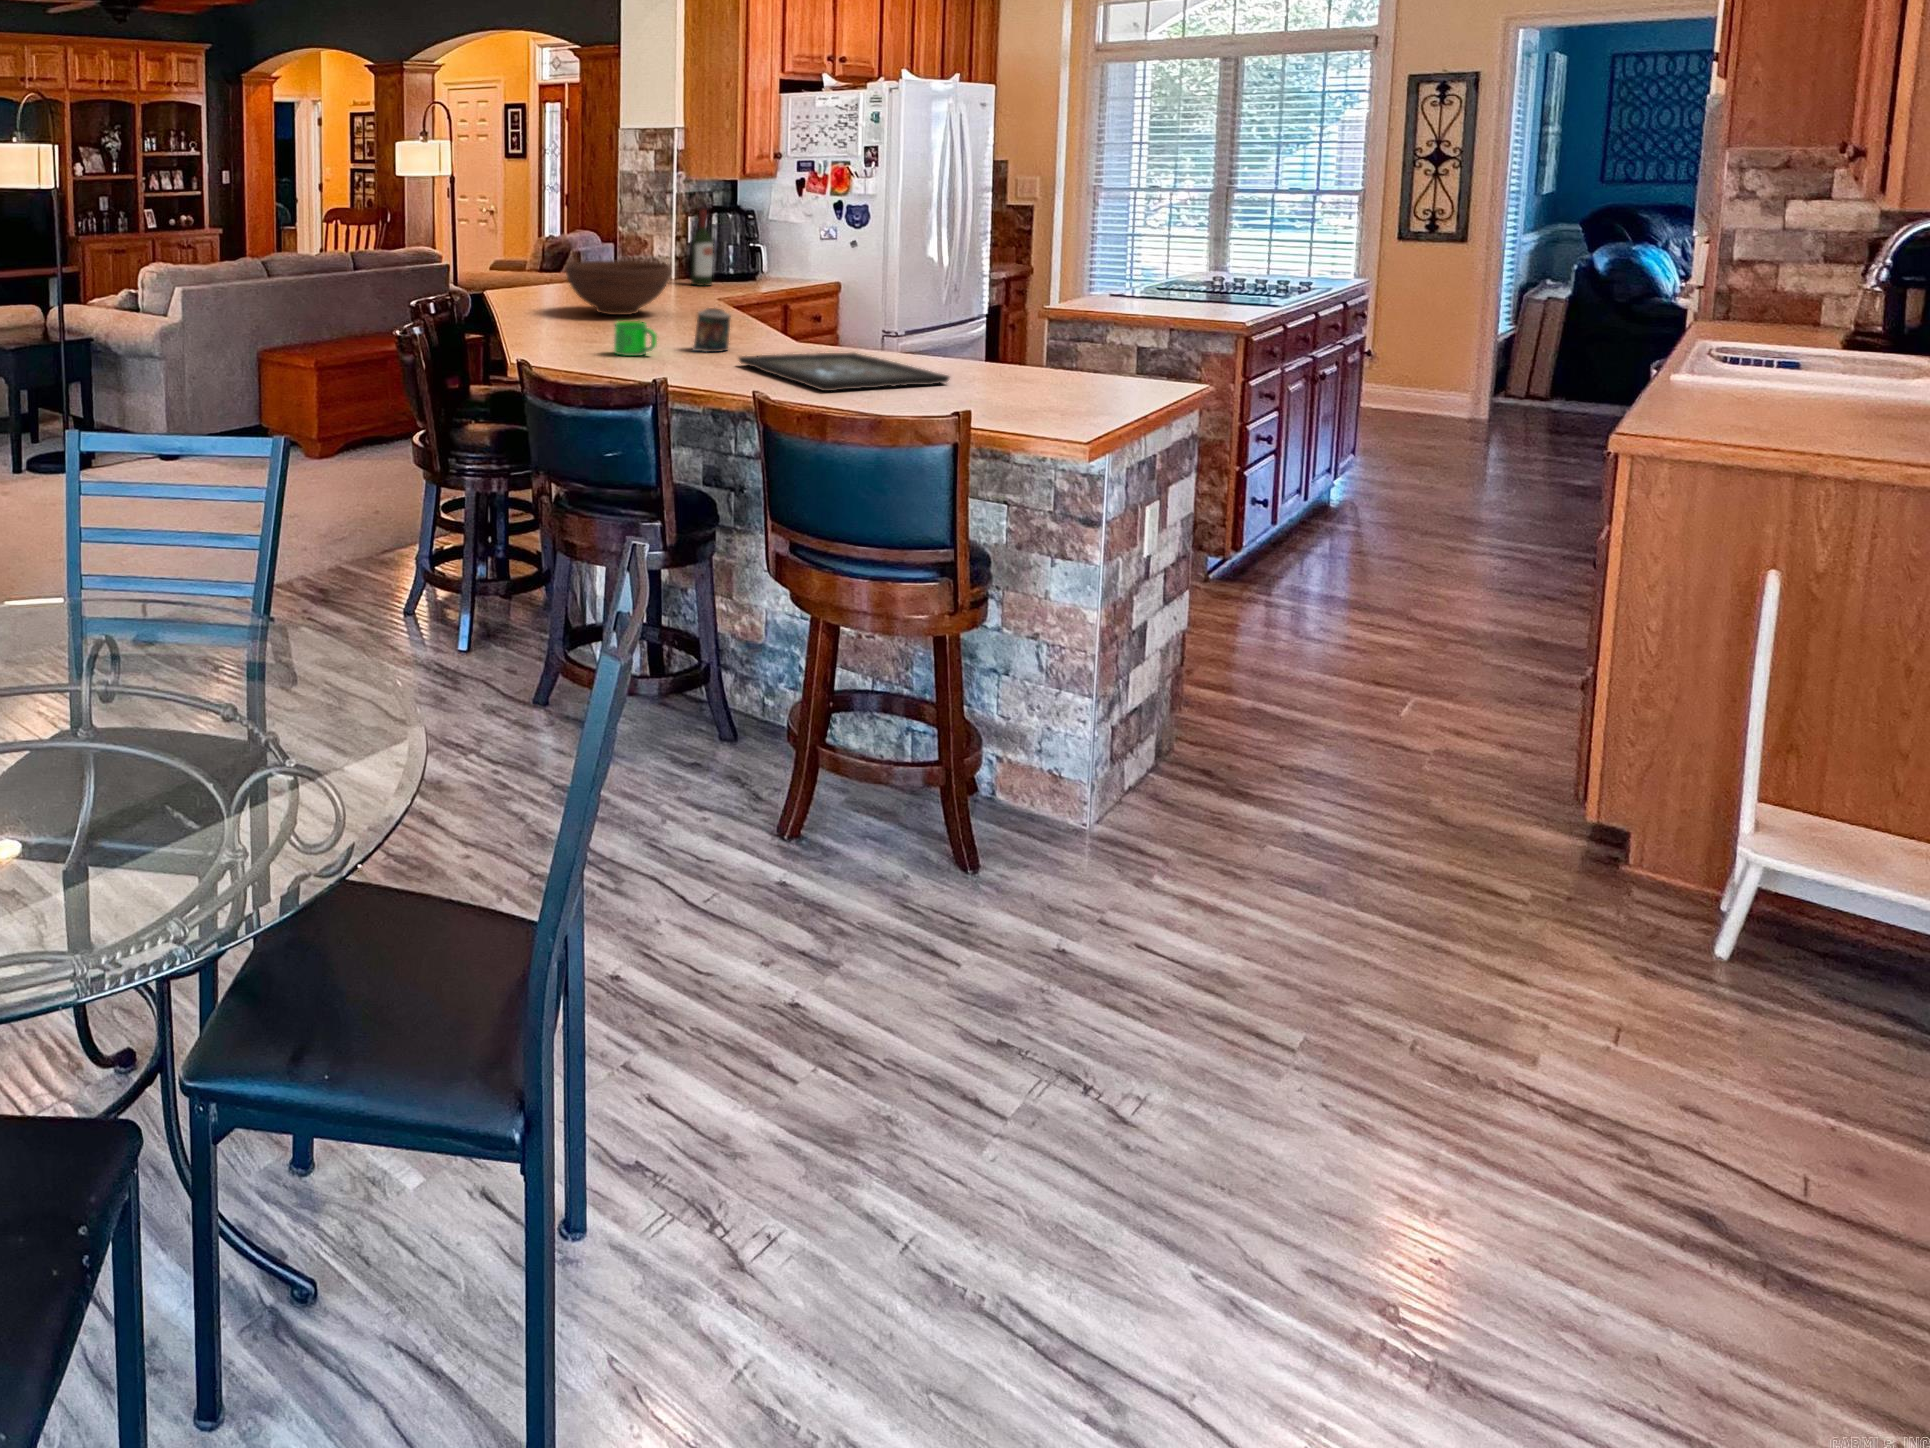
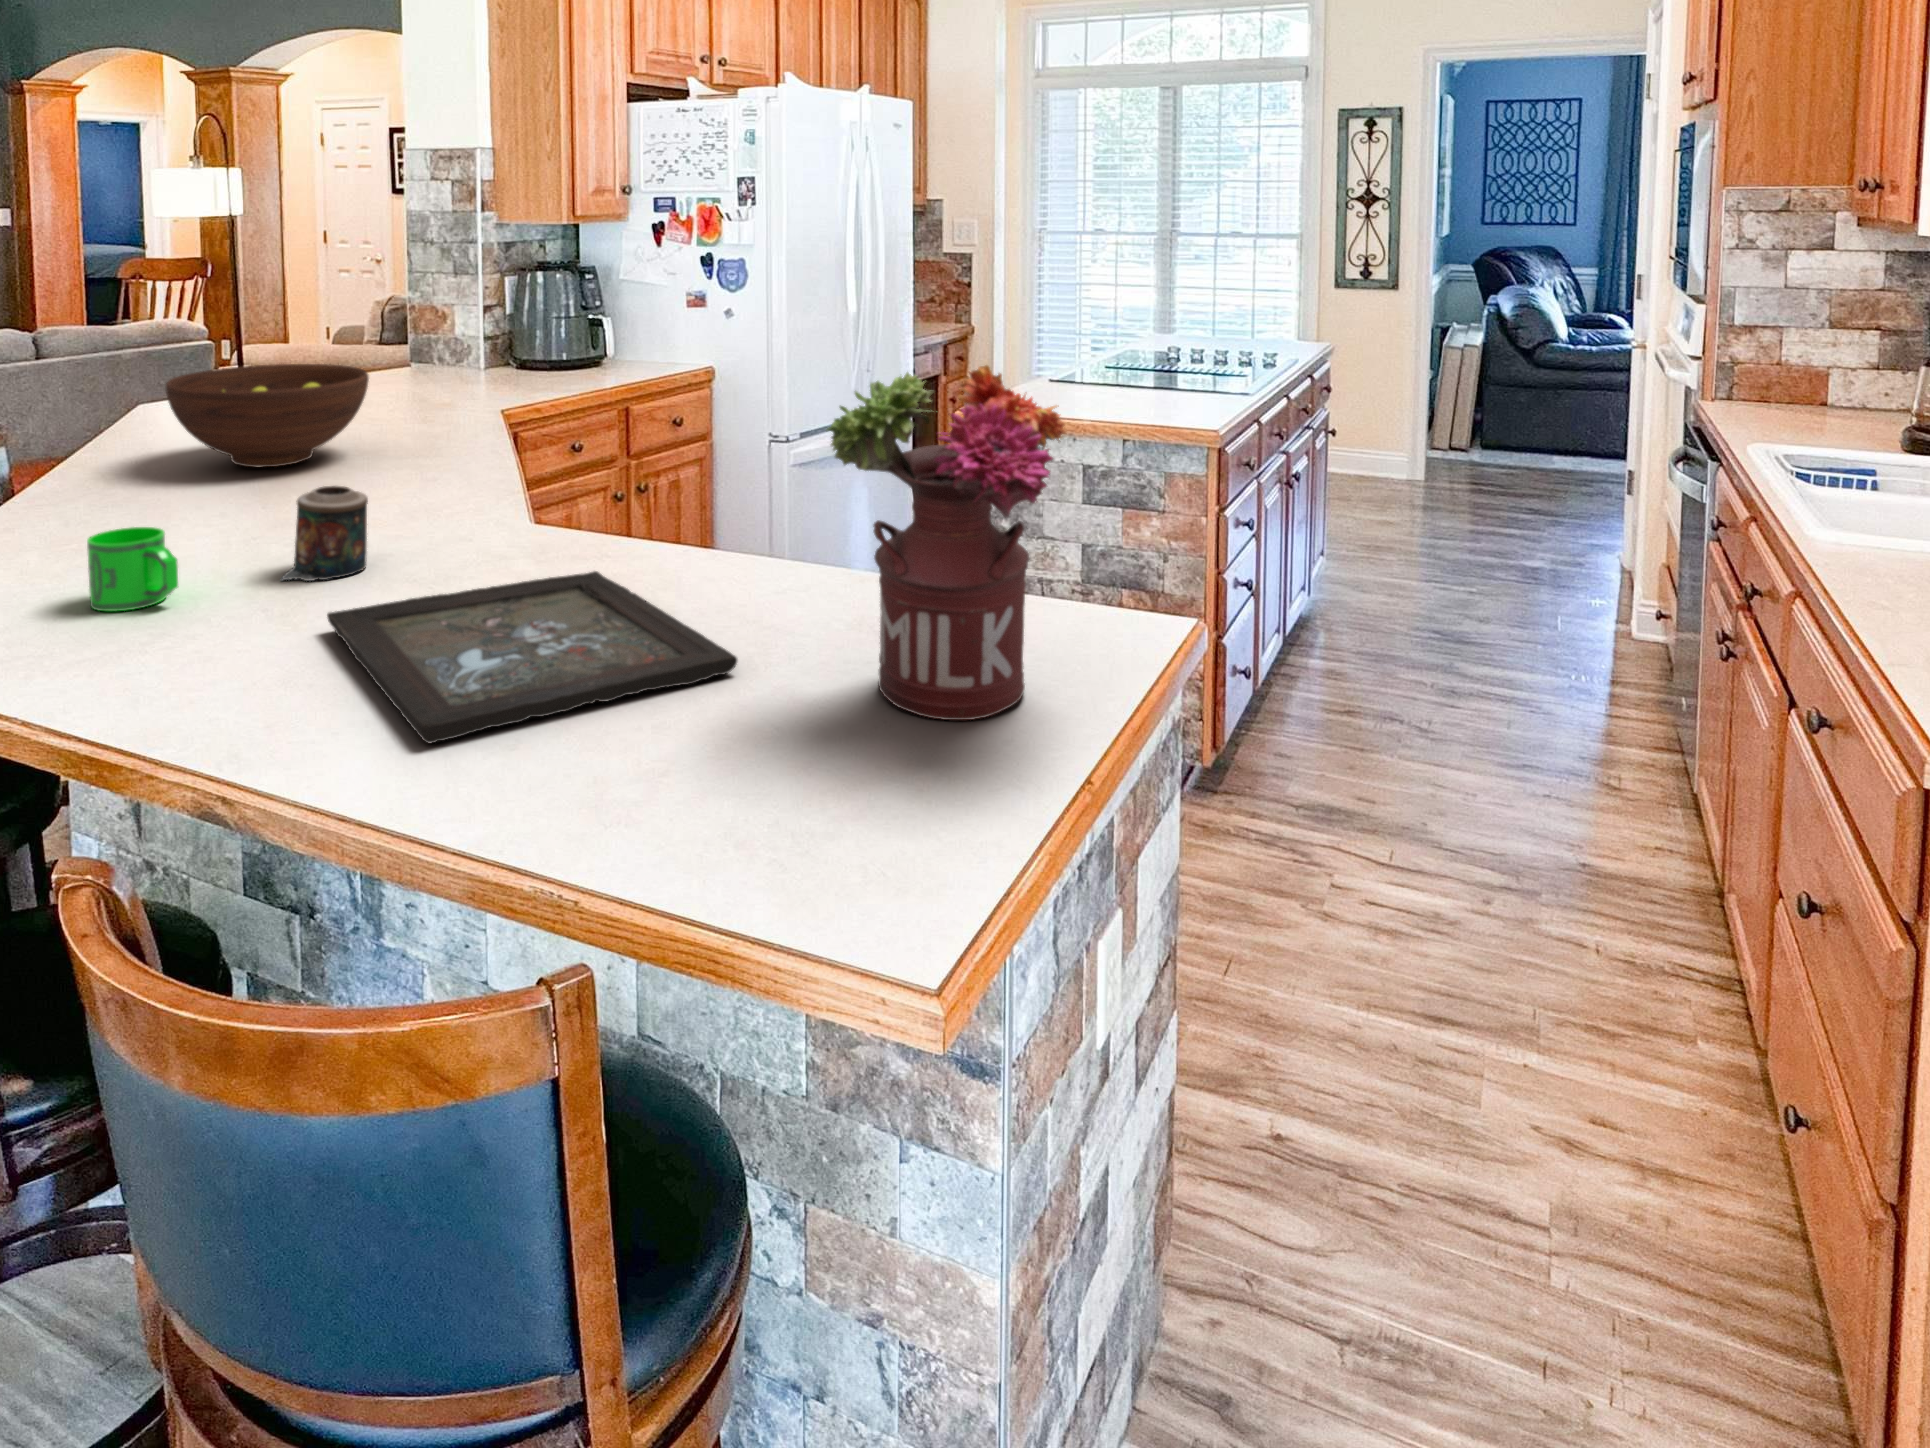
wine bottle: present [691,210,713,286] -> none [481,269,514,386]
flower arrangement: none [1003,241,1124,399] -> present [827,365,1066,720]

